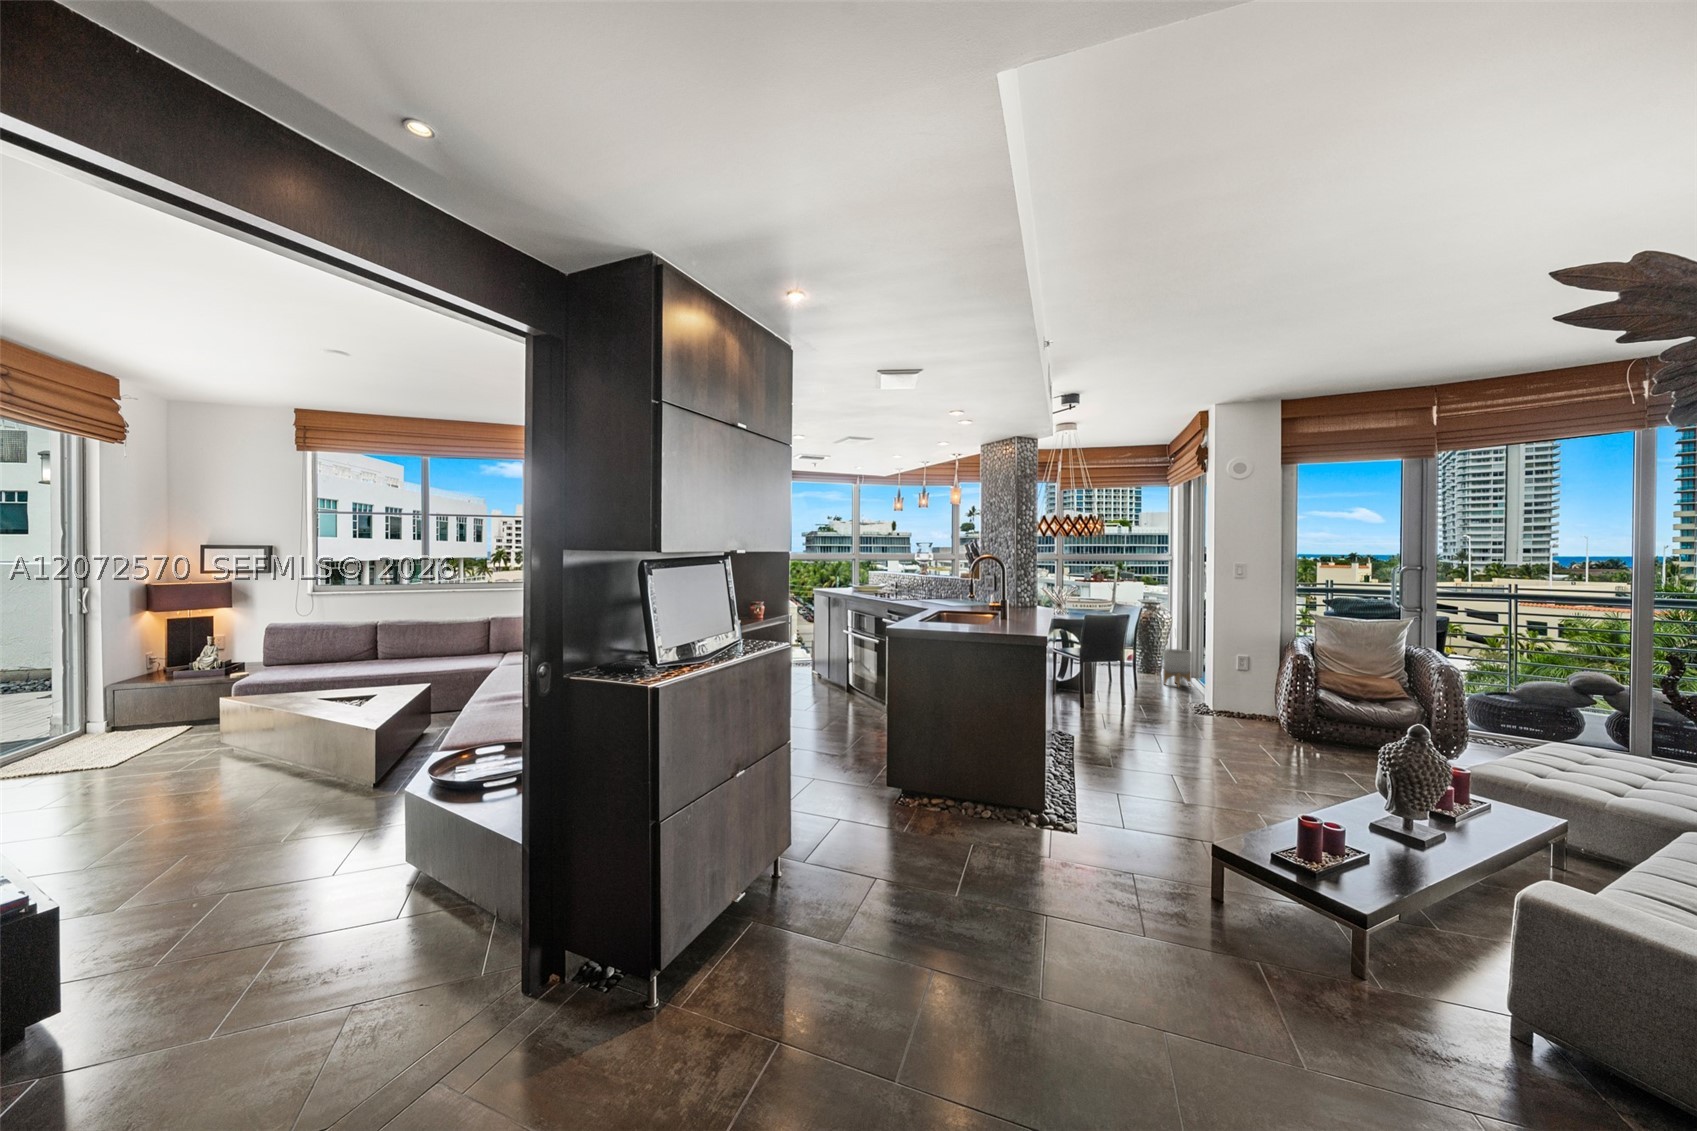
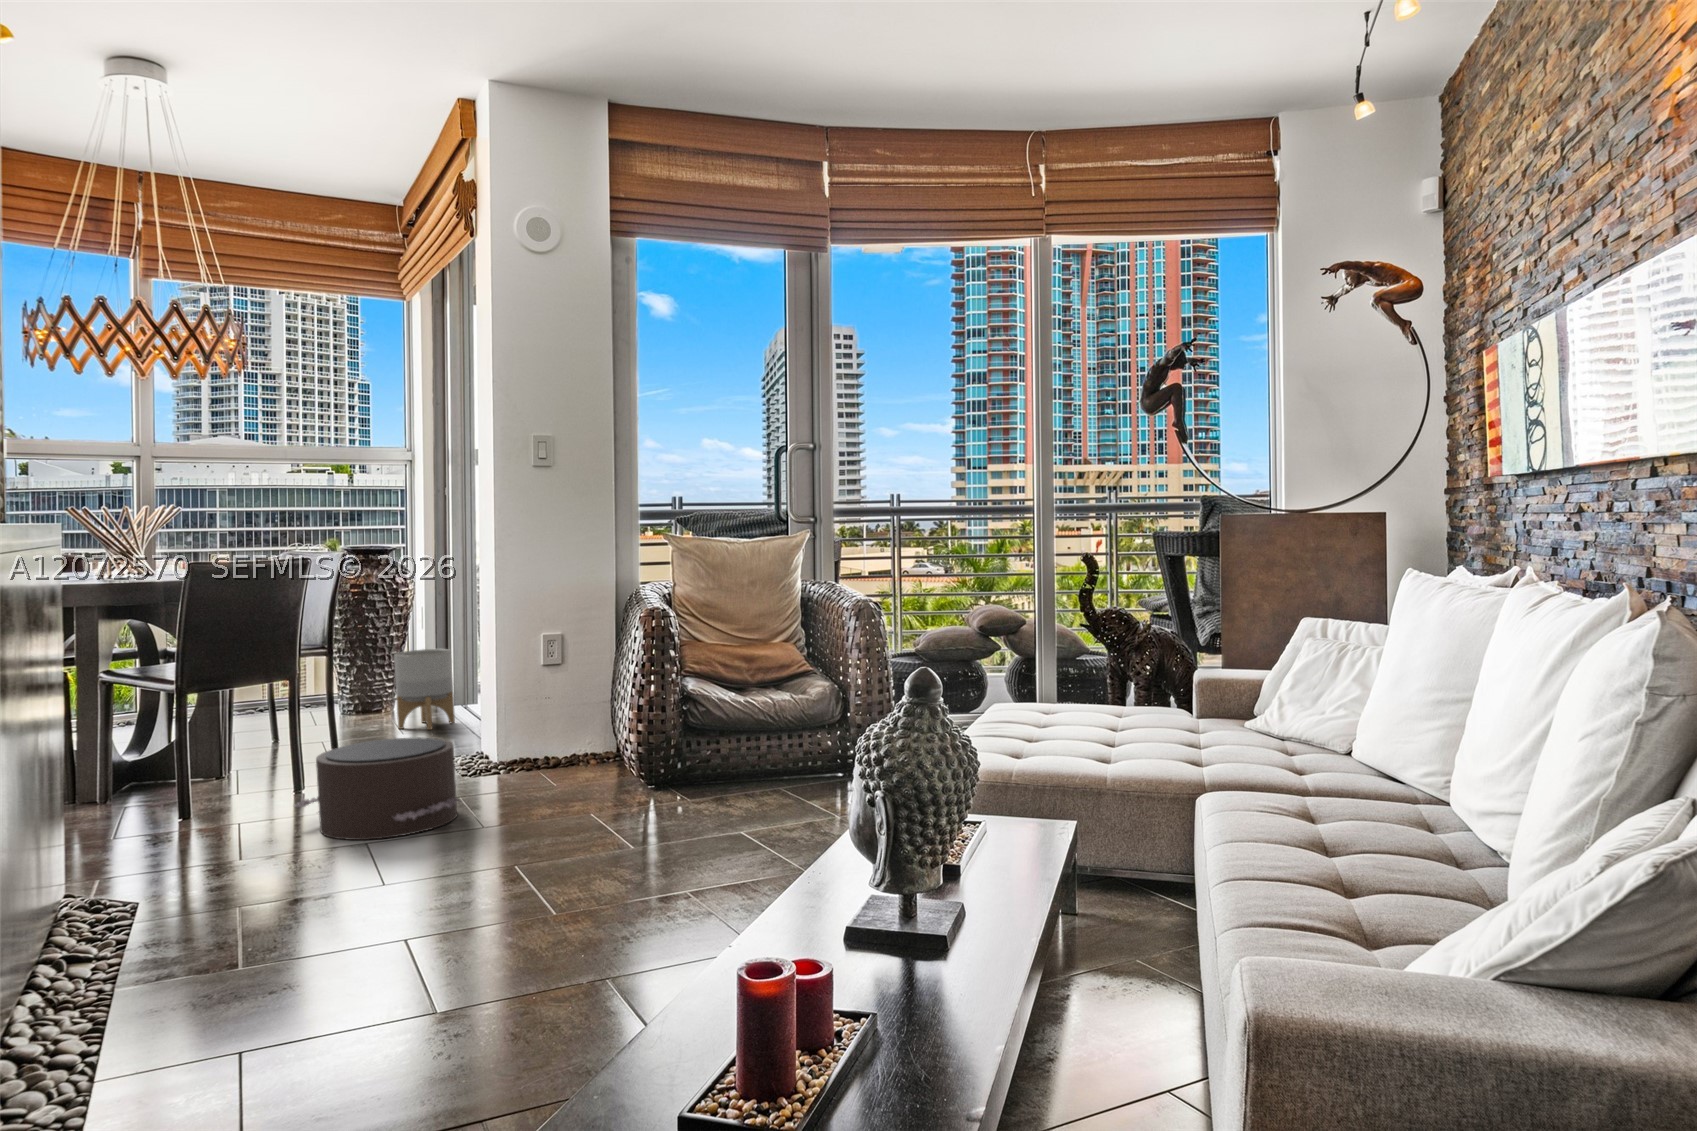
pouf: none [1121,693,1196,737] -> present [294,738,461,840]

